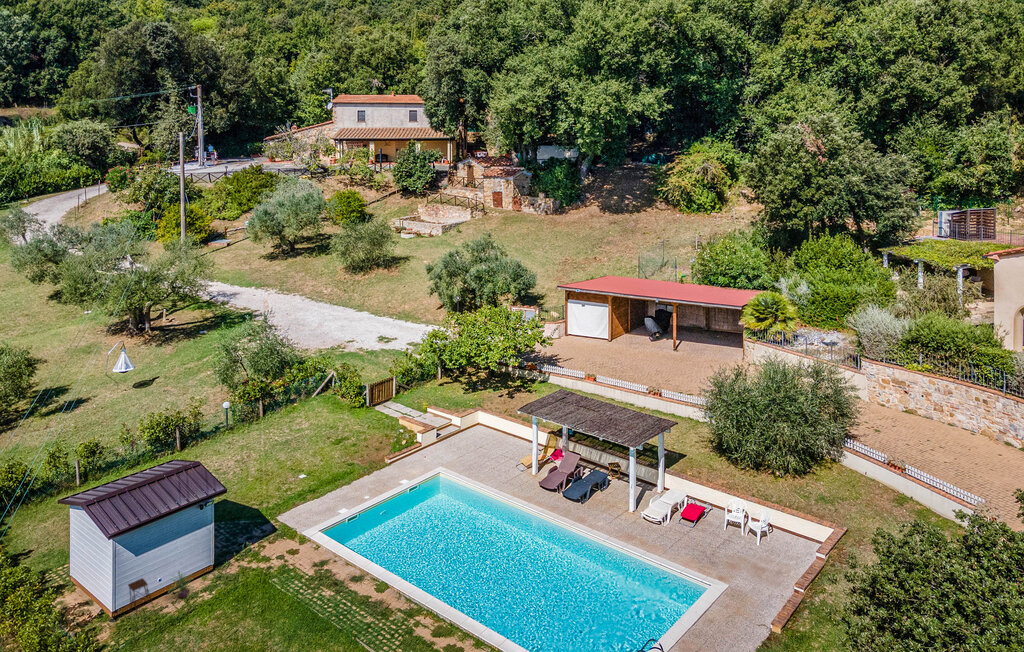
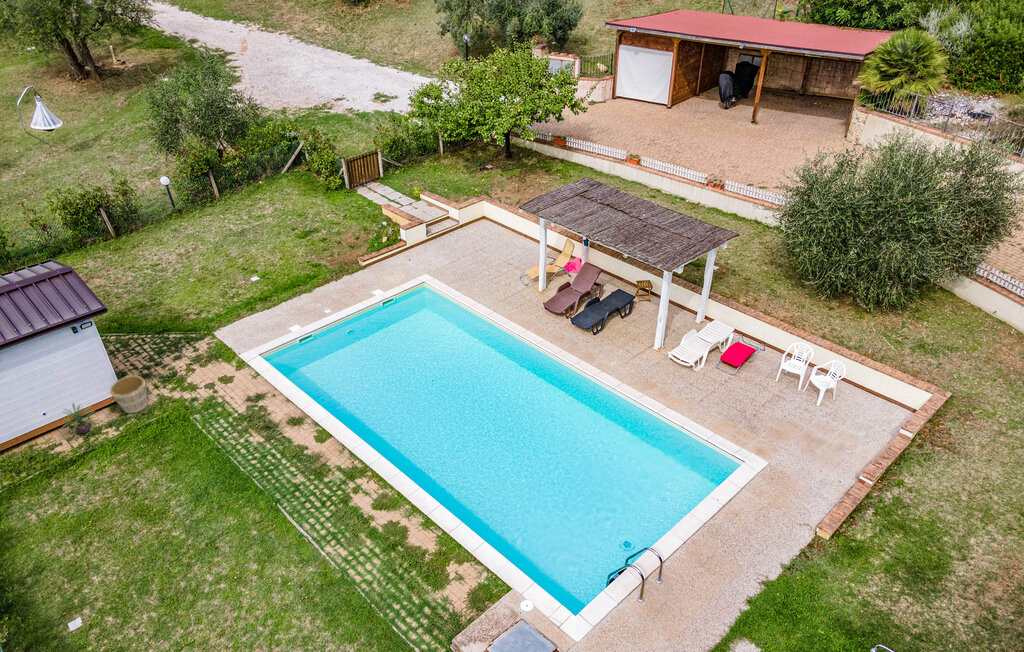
wooden bucket: none [206,548,234,581] -> present [110,375,148,414]
side table: present [128,578,154,615] -> none [7,411,48,458]

